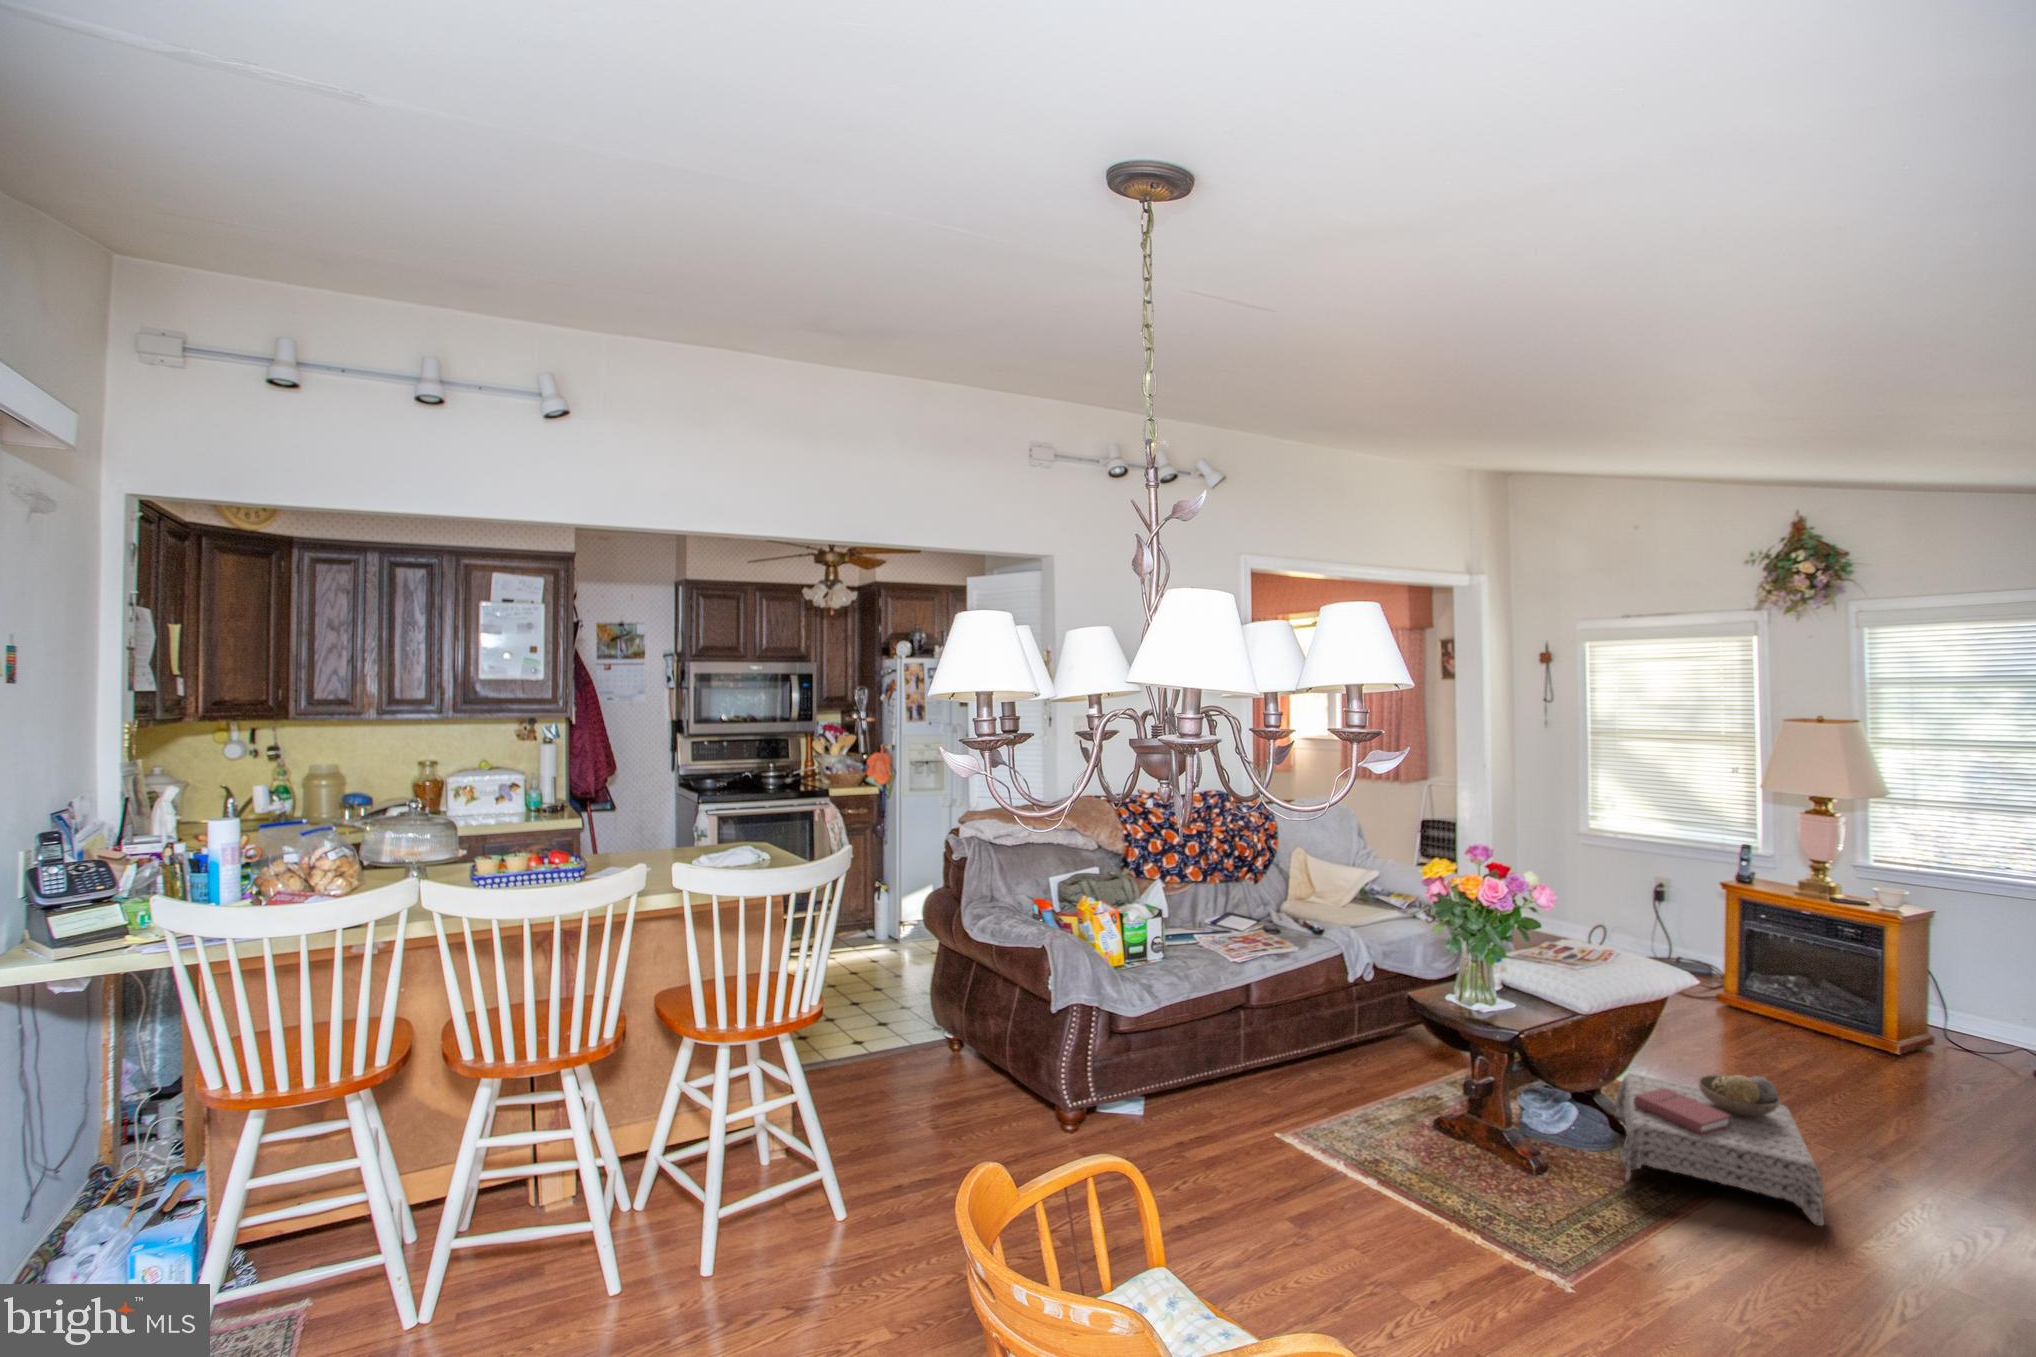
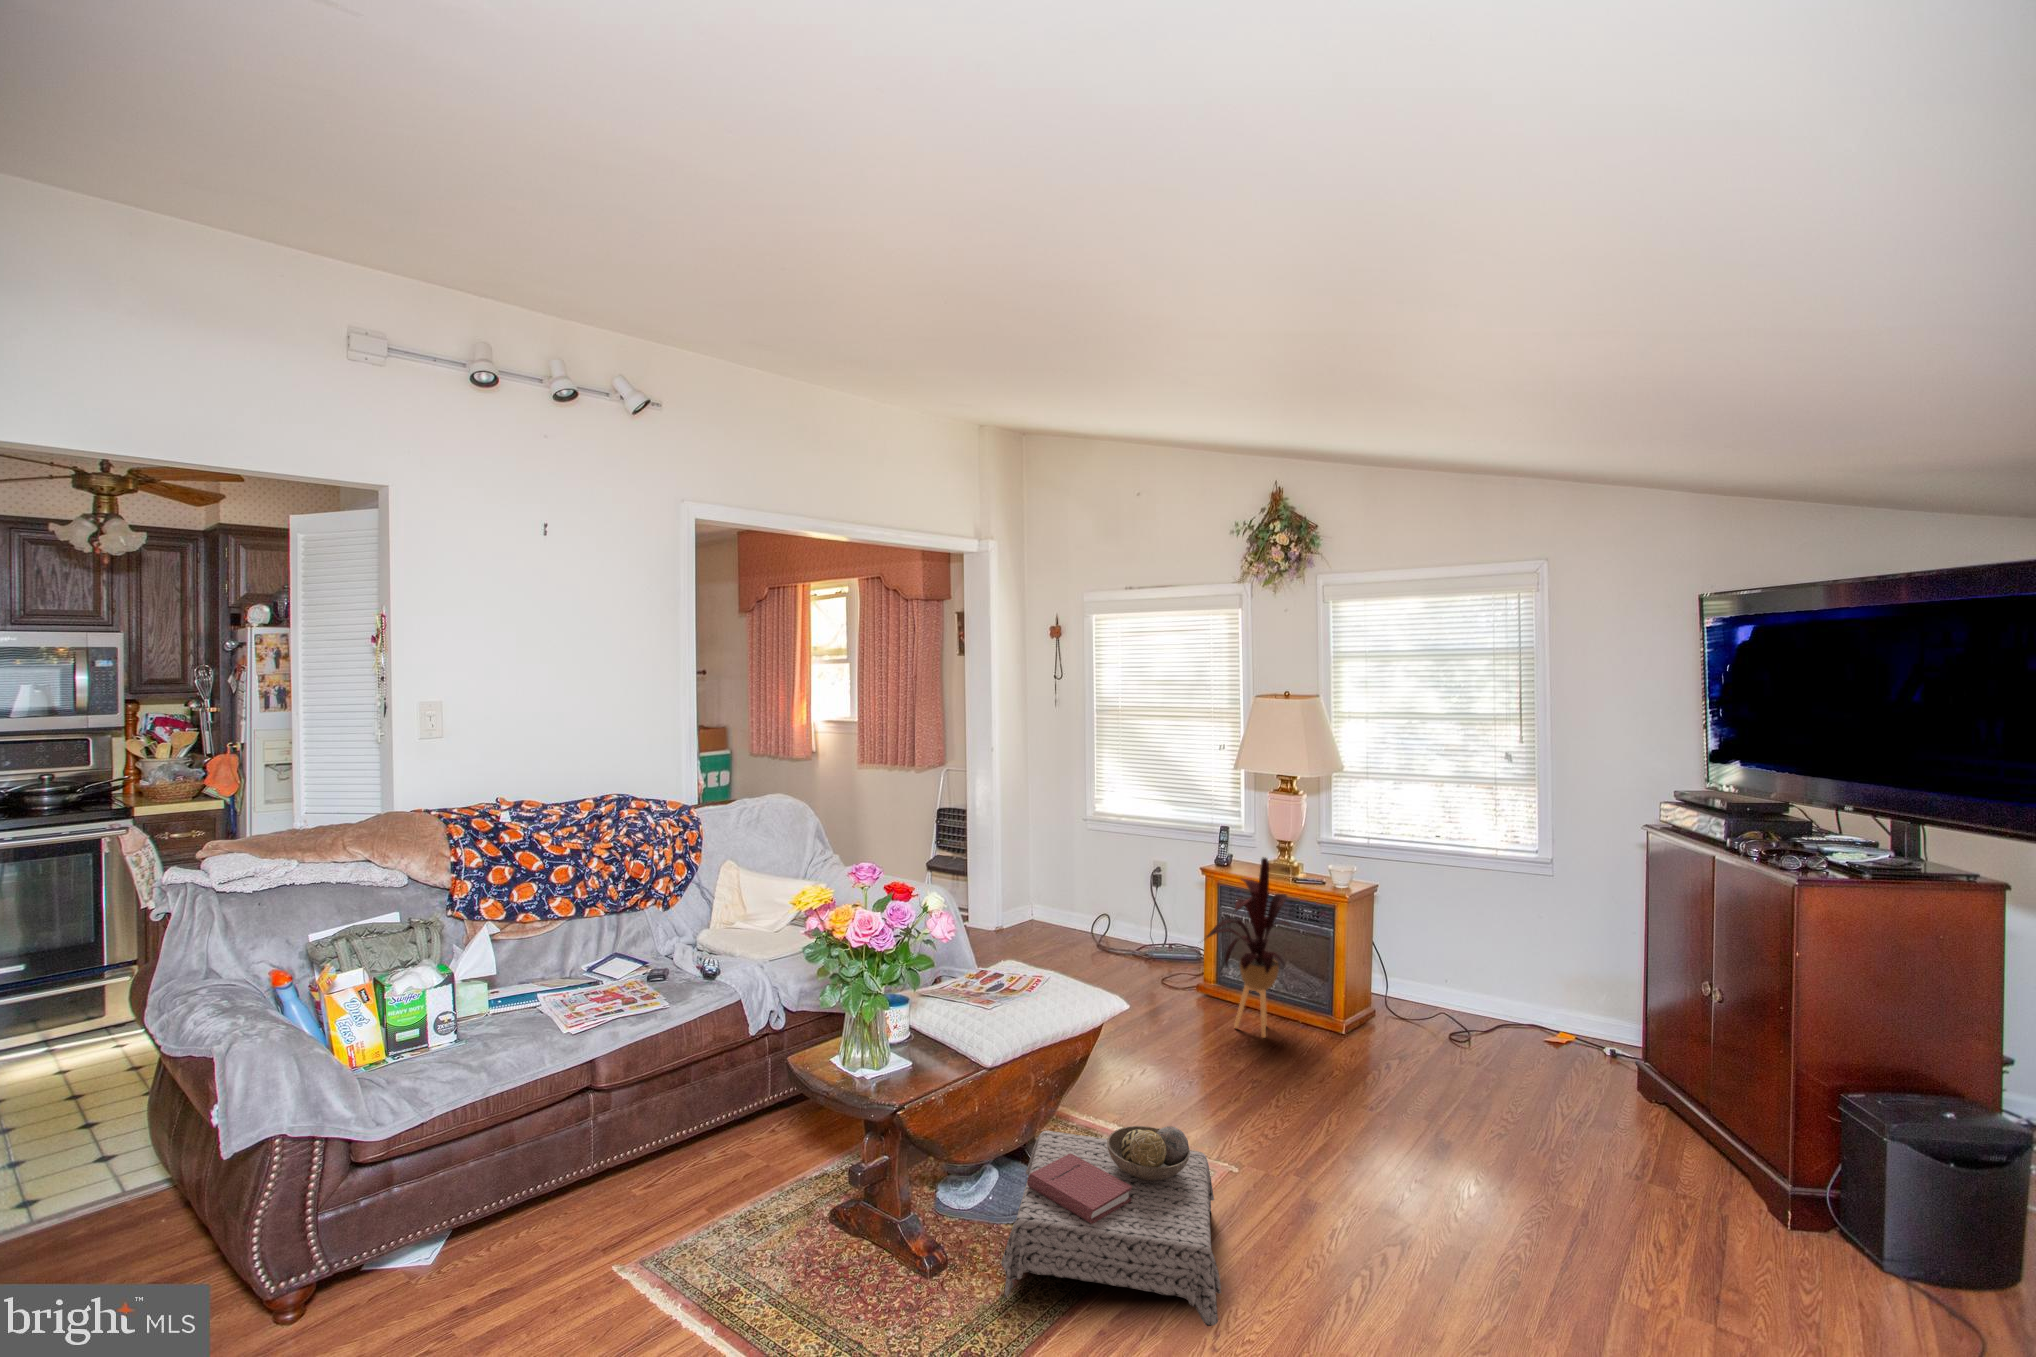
house plant: none [1728,872,1838,1043] -> present [1206,857,1290,1038]

